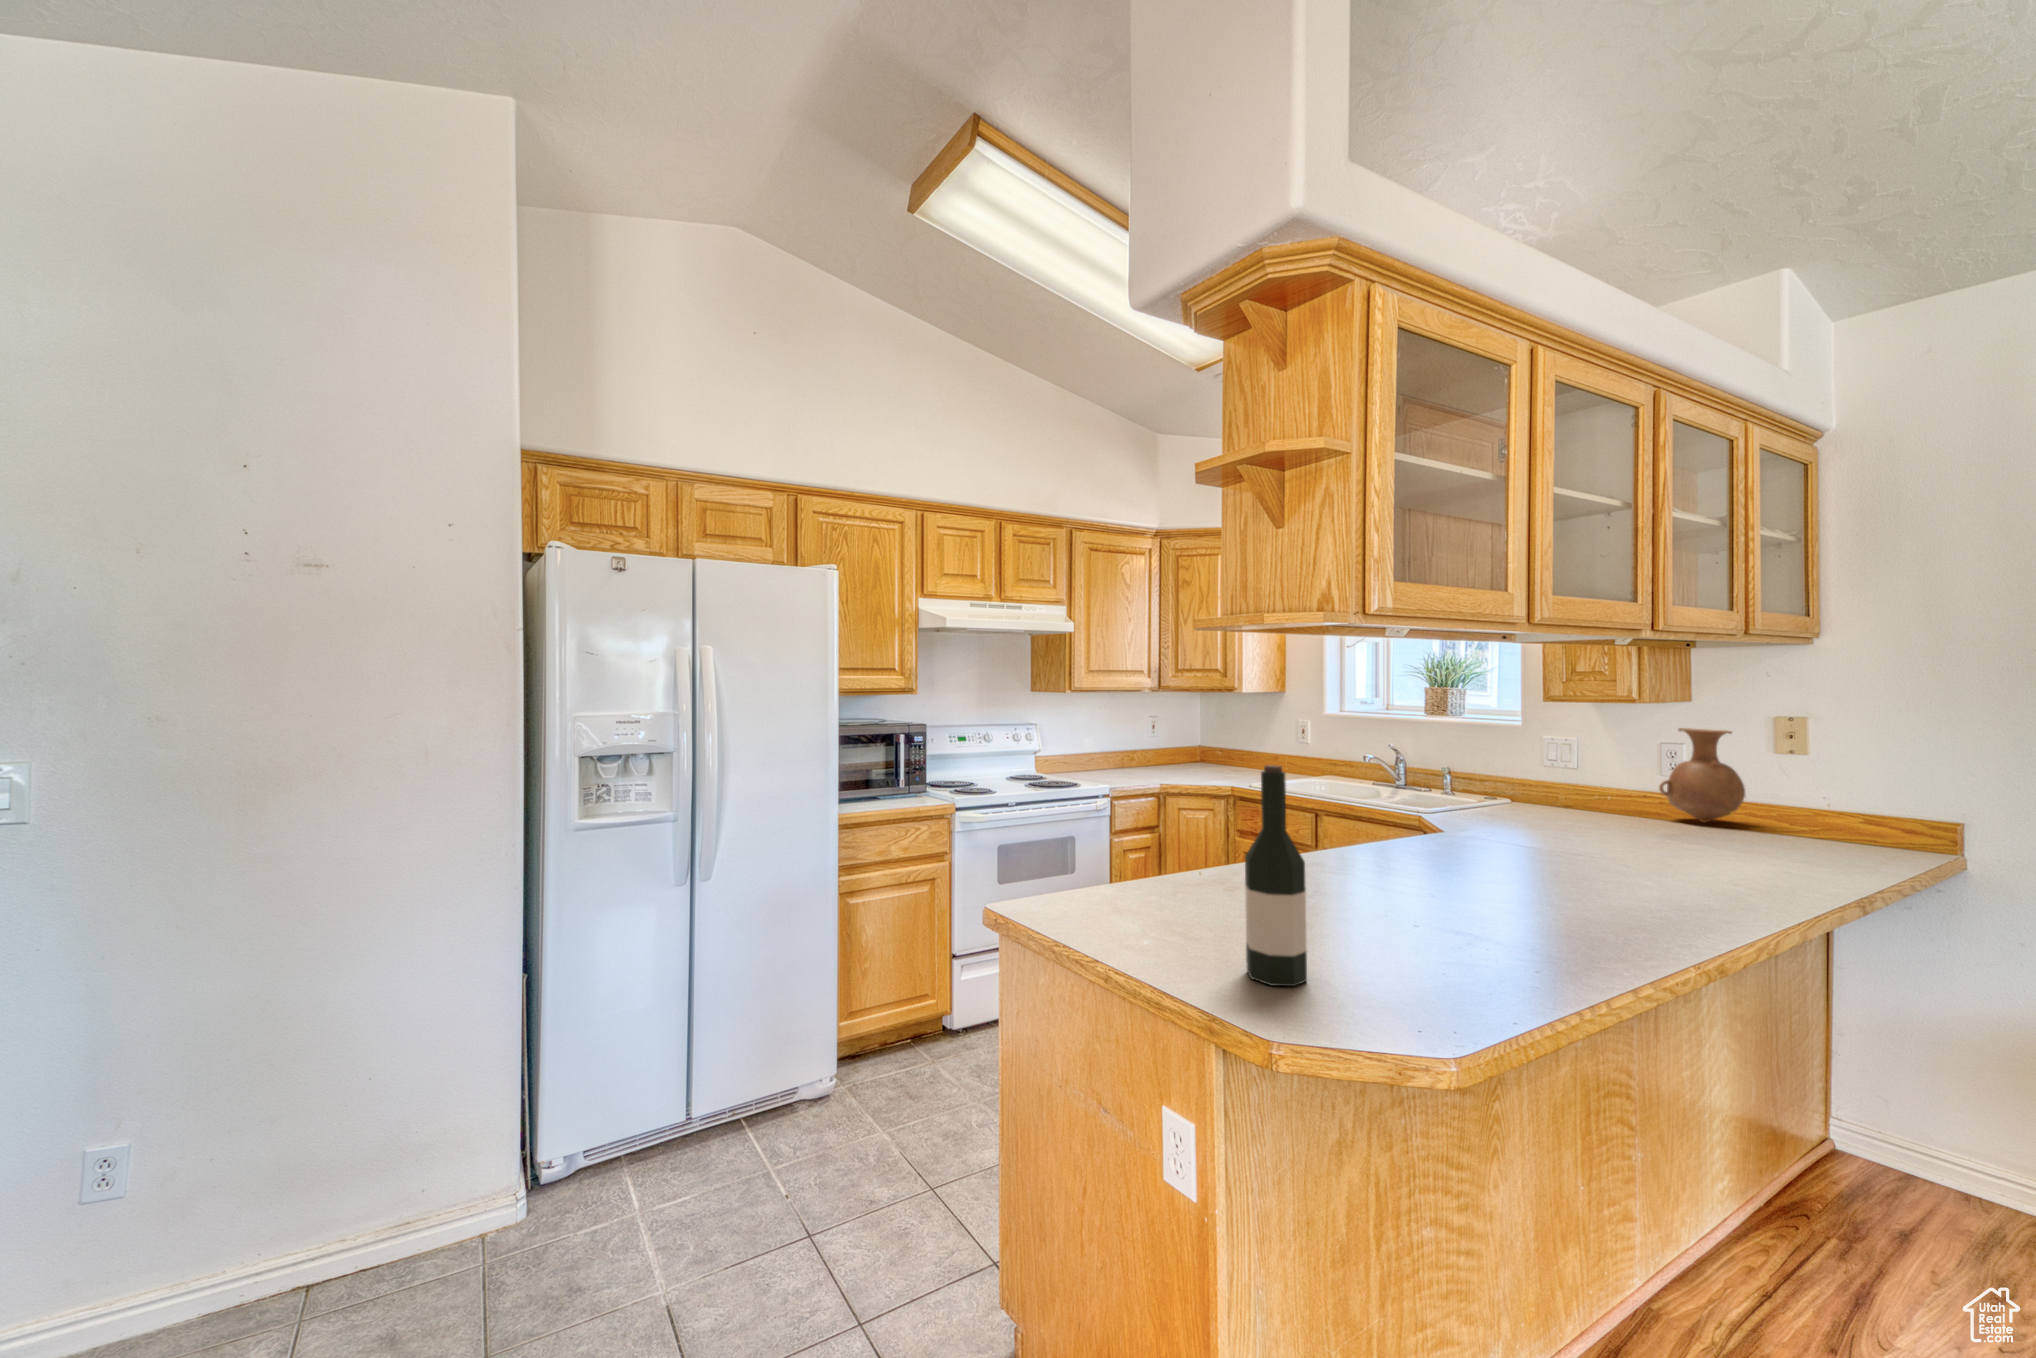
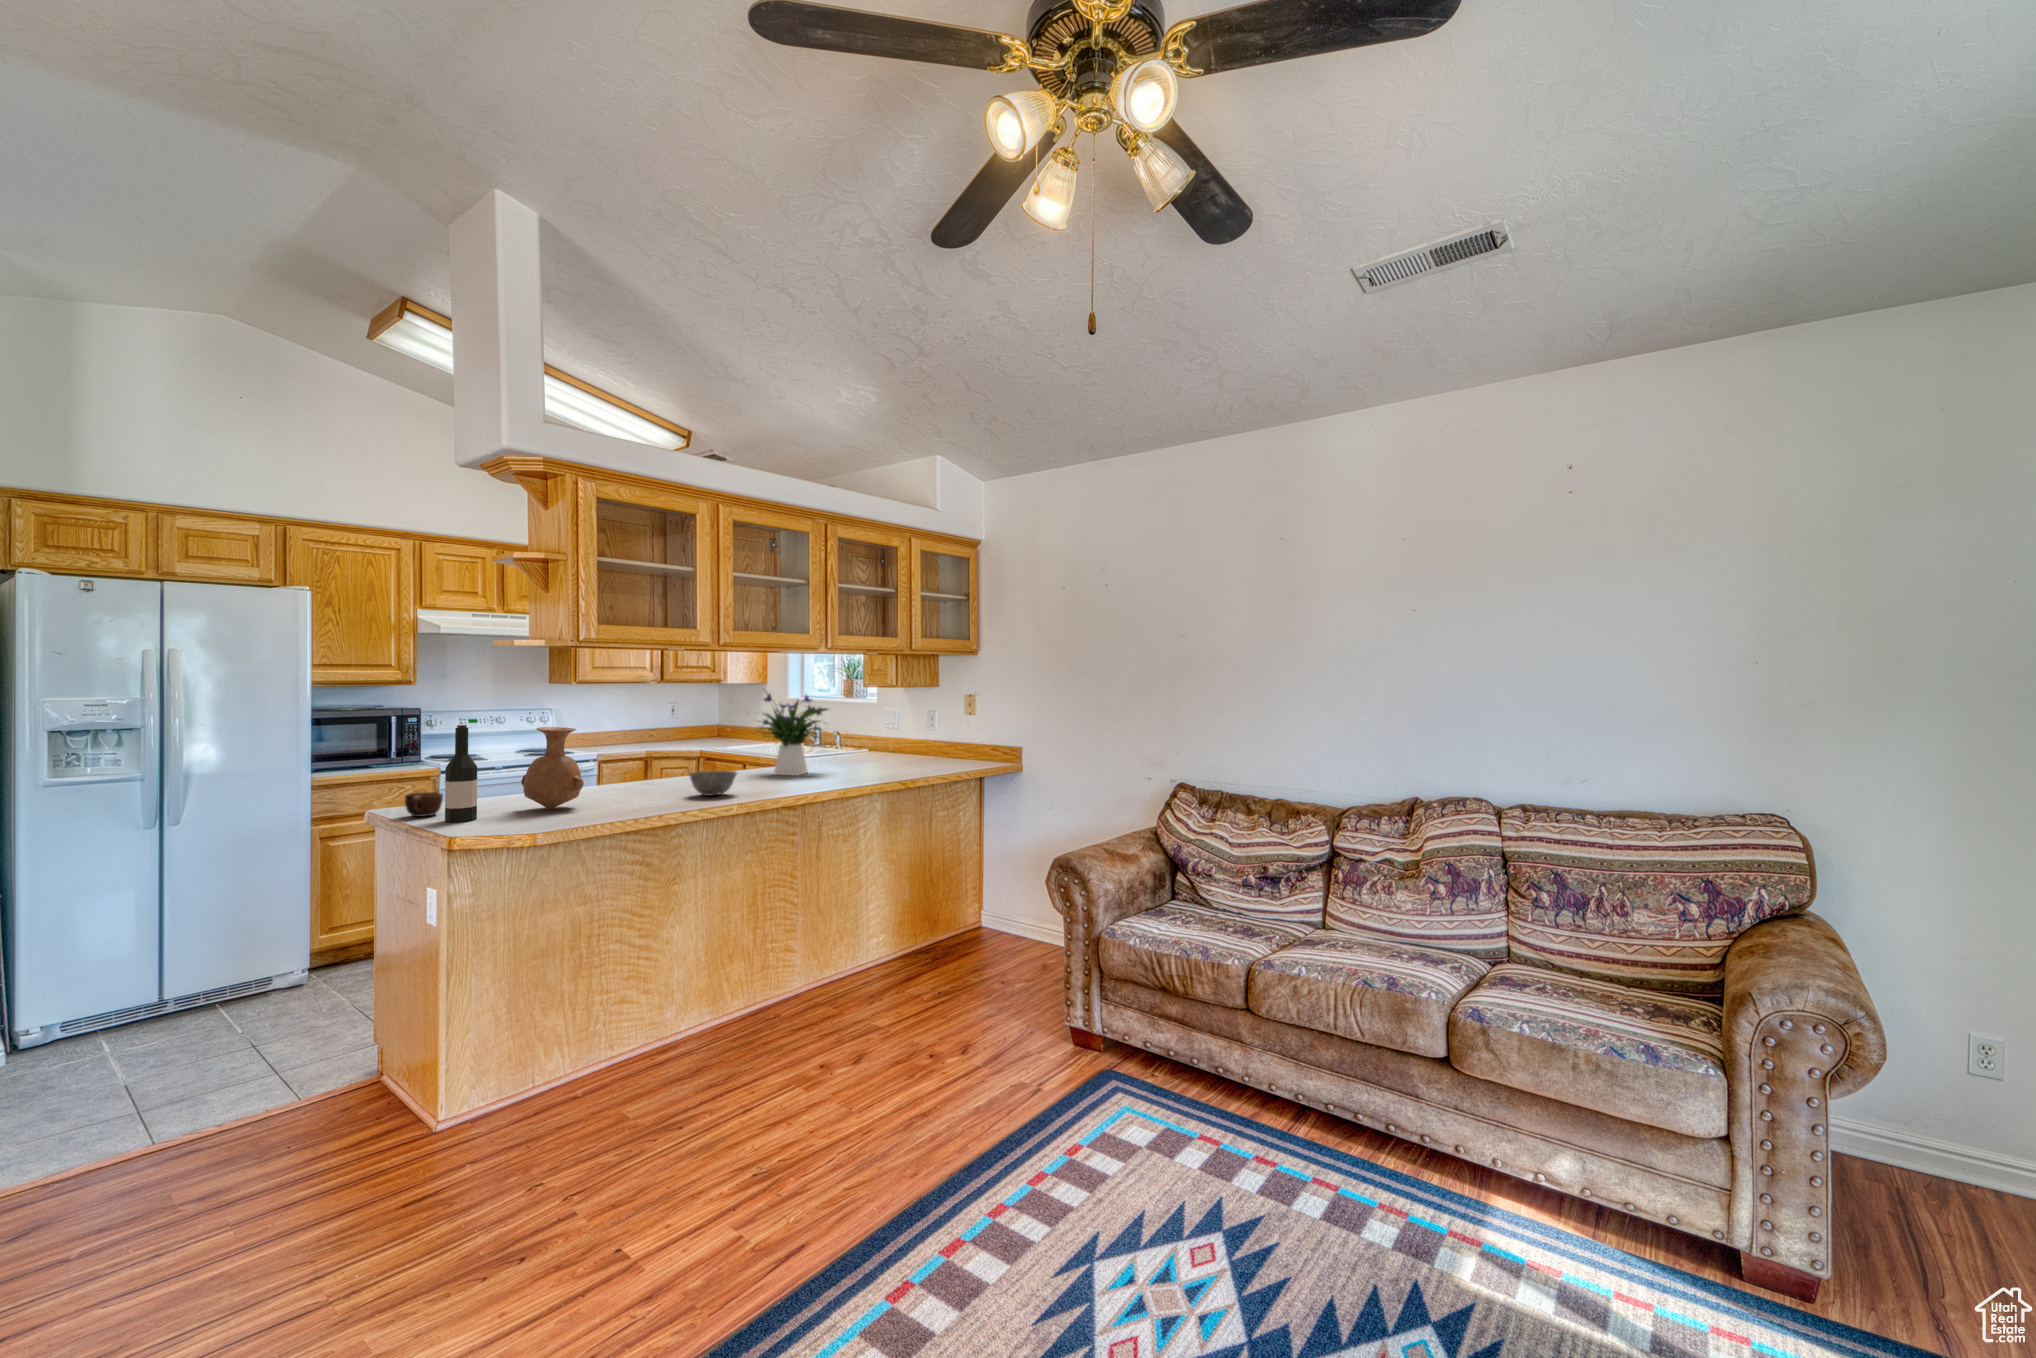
flower arrangement: none [1461,691,1633,845] -> present [758,691,828,776]
vase: present [1659,728,1746,822] -> present [521,727,584,809]
bowl: none [1550,851,1673,909] -> present [689,771,737,796]
mug: none [1131,895,1195,953] -> present [405,792,443,817]

